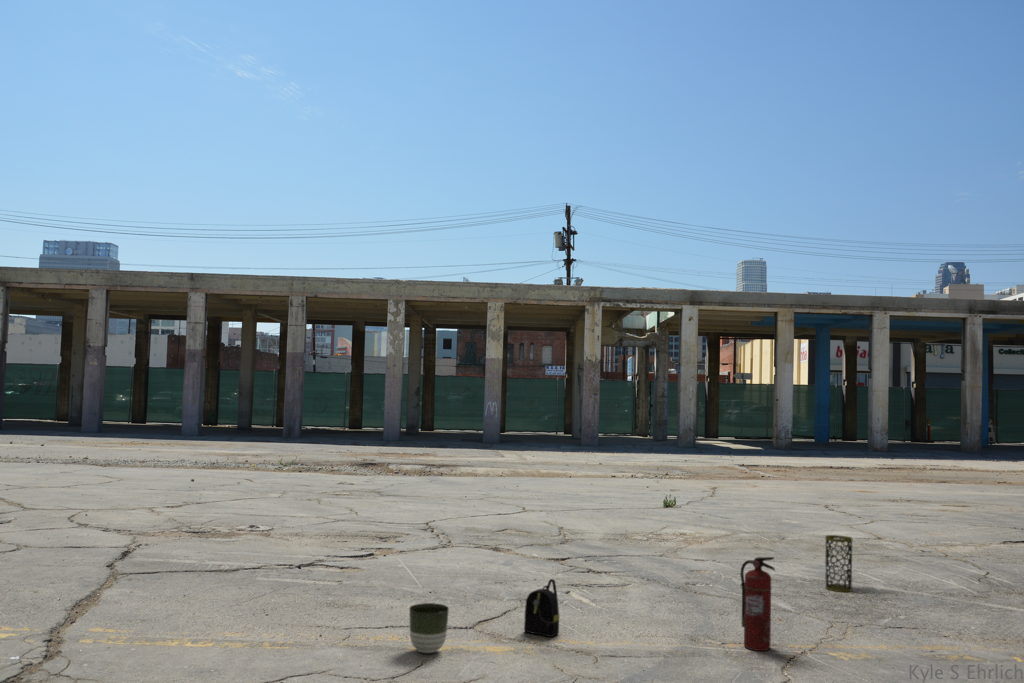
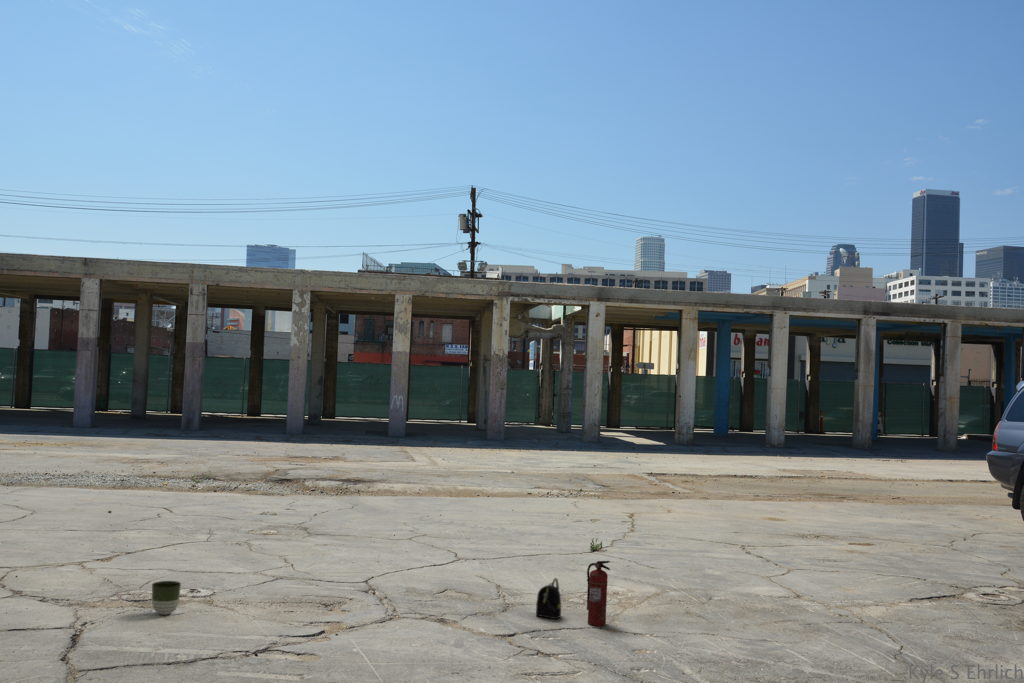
trash can: present [825,535,853,592] -> none [663,541,684,584]
backpack: present [524,579,559,637] -> present [536,579,561,619]
planter: present [409,603,449,653] -> present [152,581,181,615]

